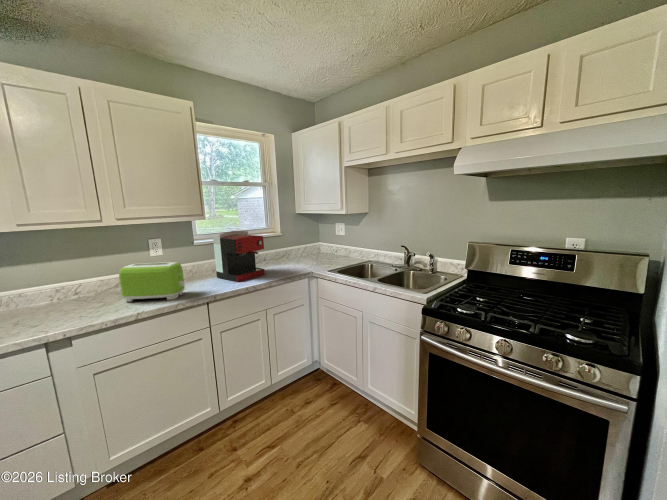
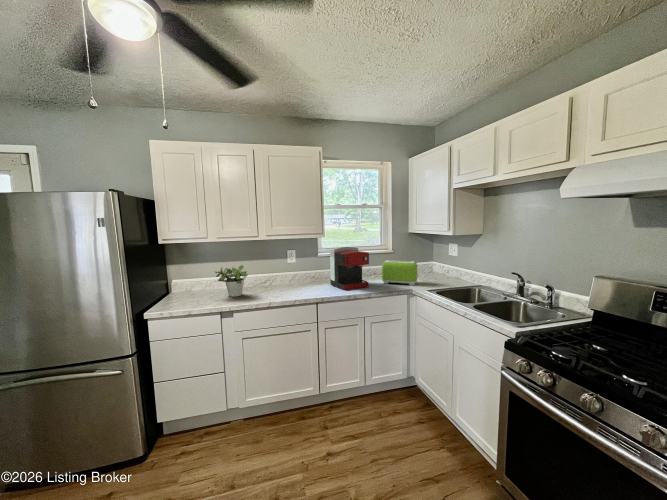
toaster: present [119,262,185,302] -> present [382,260,418,285]
potted plant: none [16,265,87,316] -> present [215,265,248,297]

